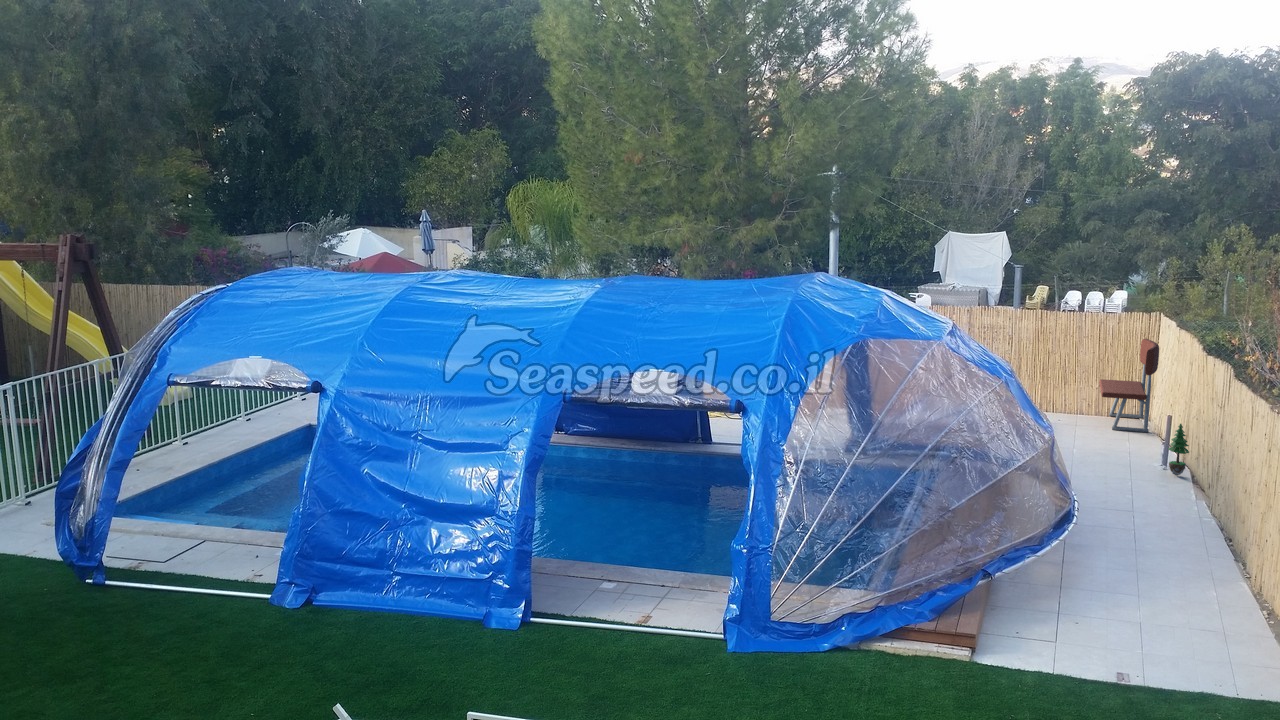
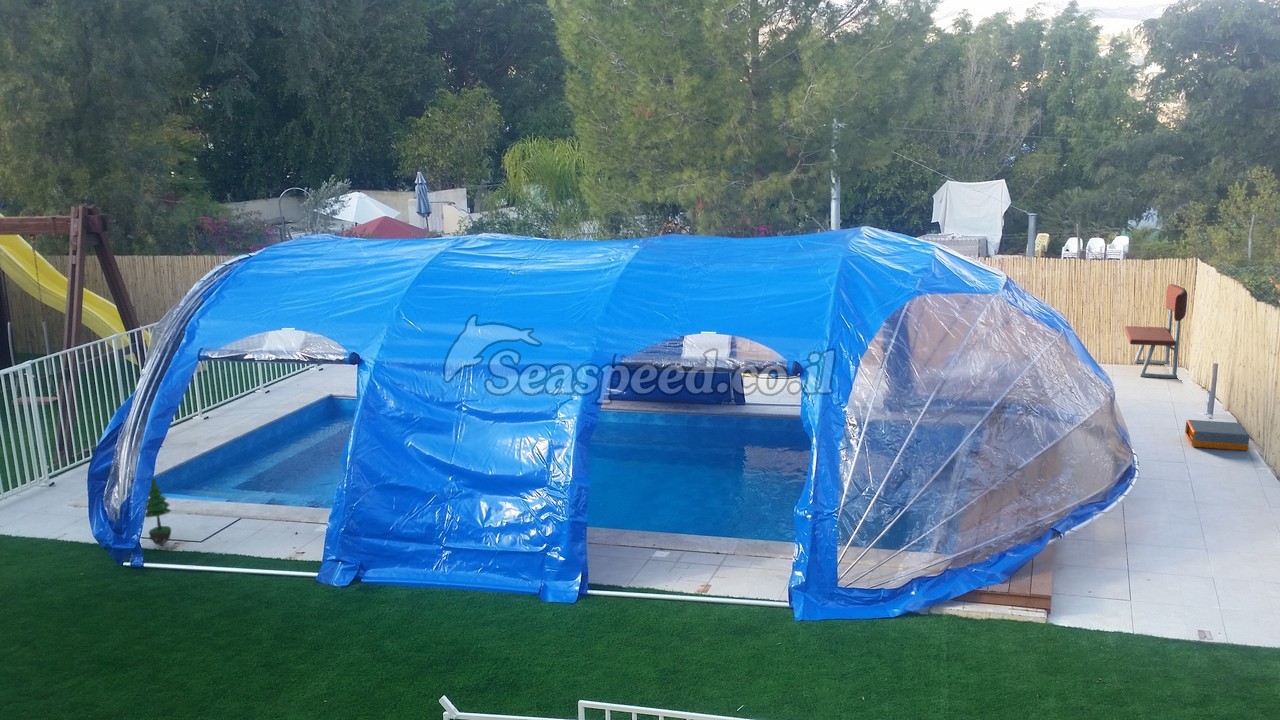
potted tree: present [1168,424,1189,476] -> present [145,478,171,546]
storage box: none [1144,472,1204,504] -> present [1185,420,1249,451]

